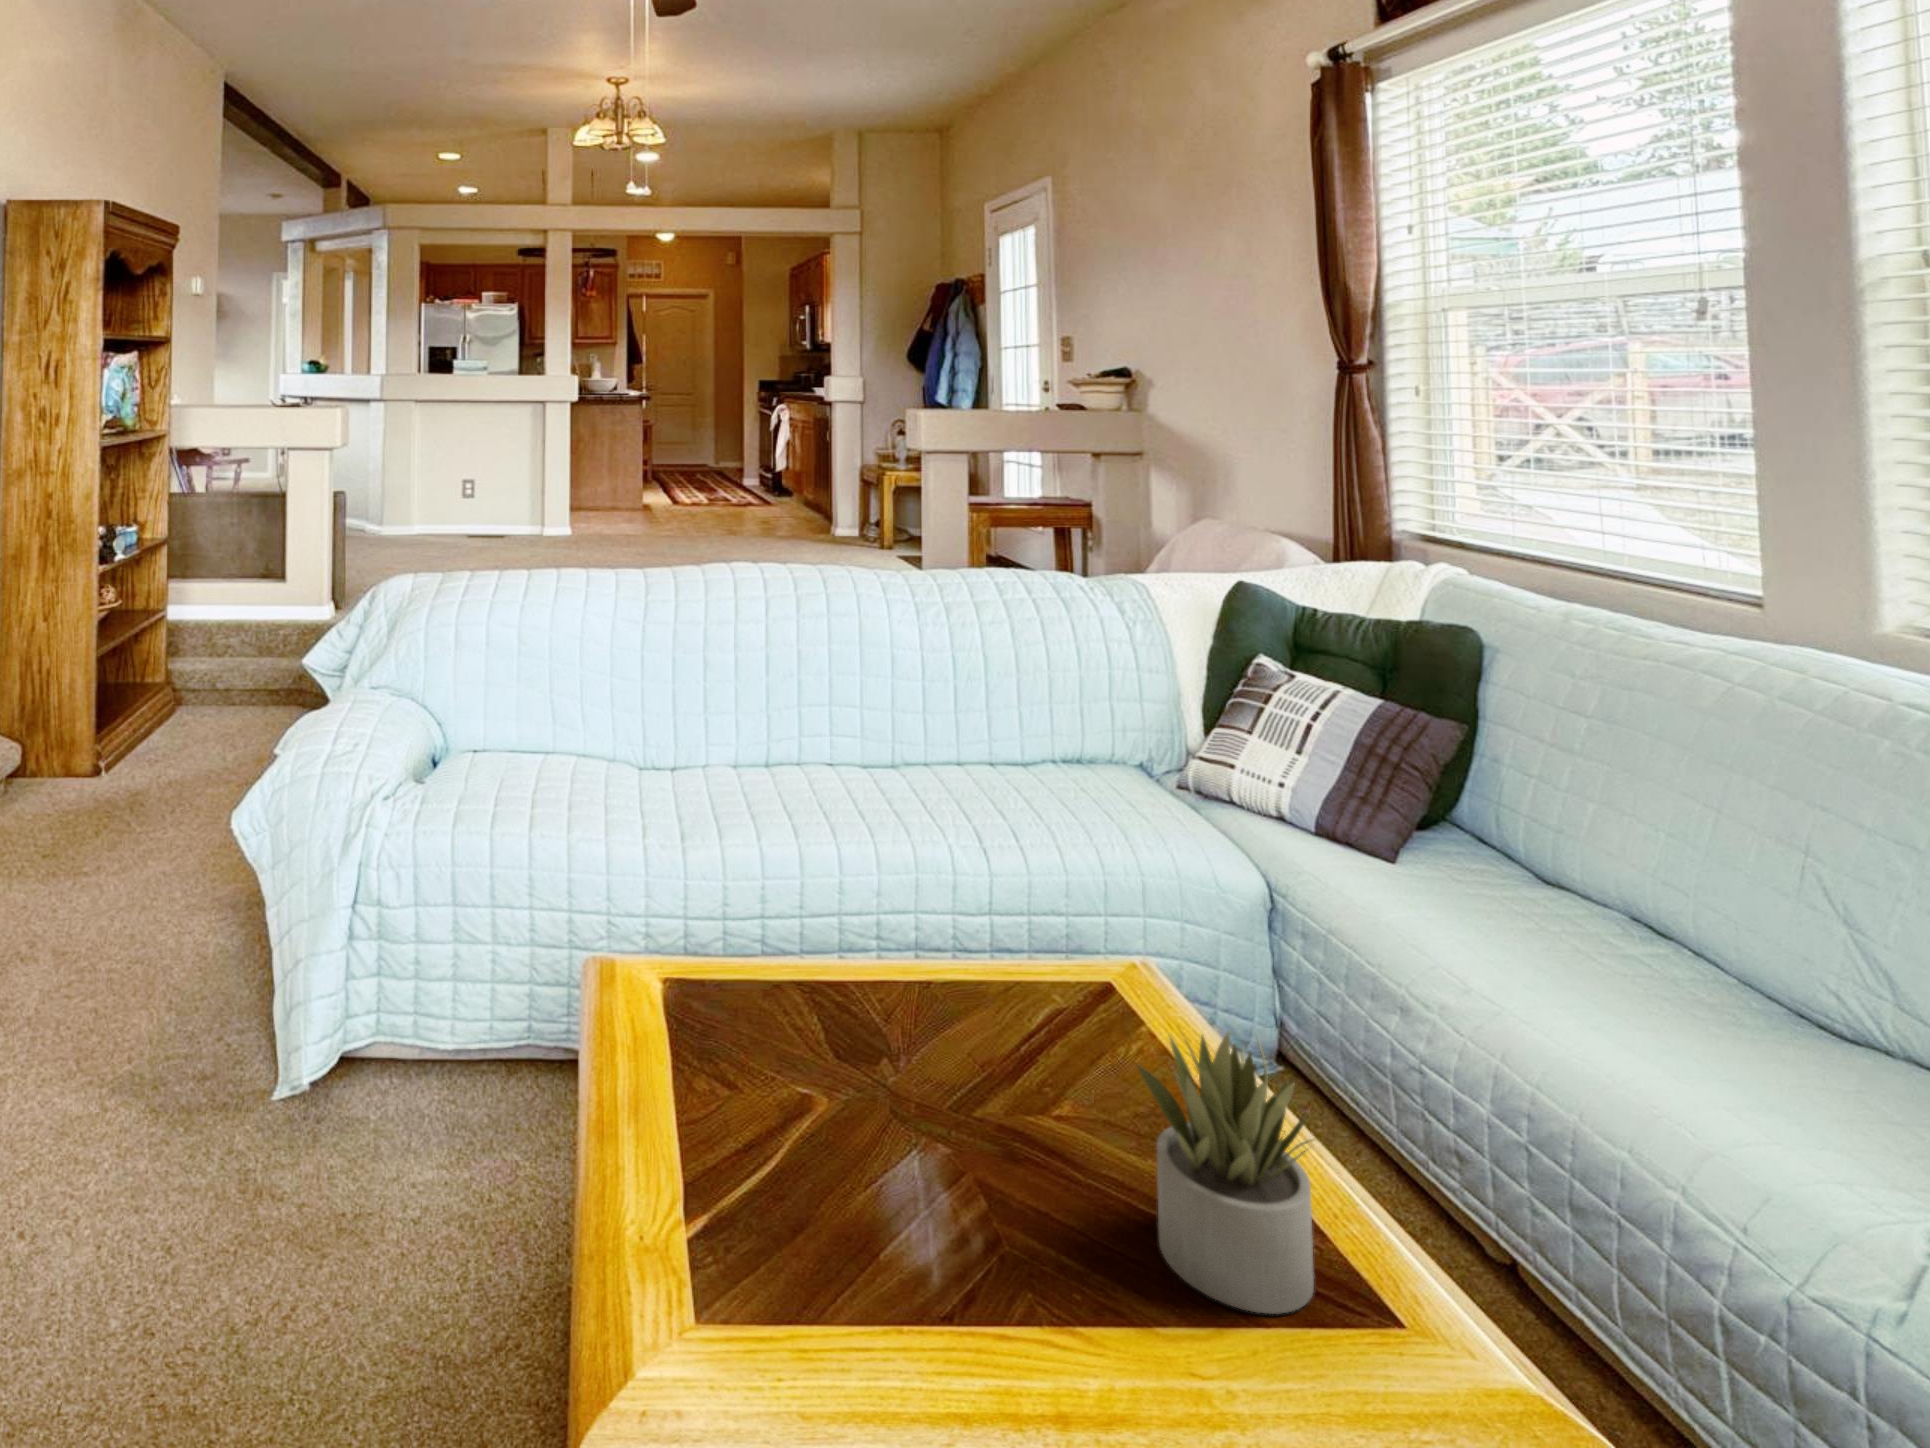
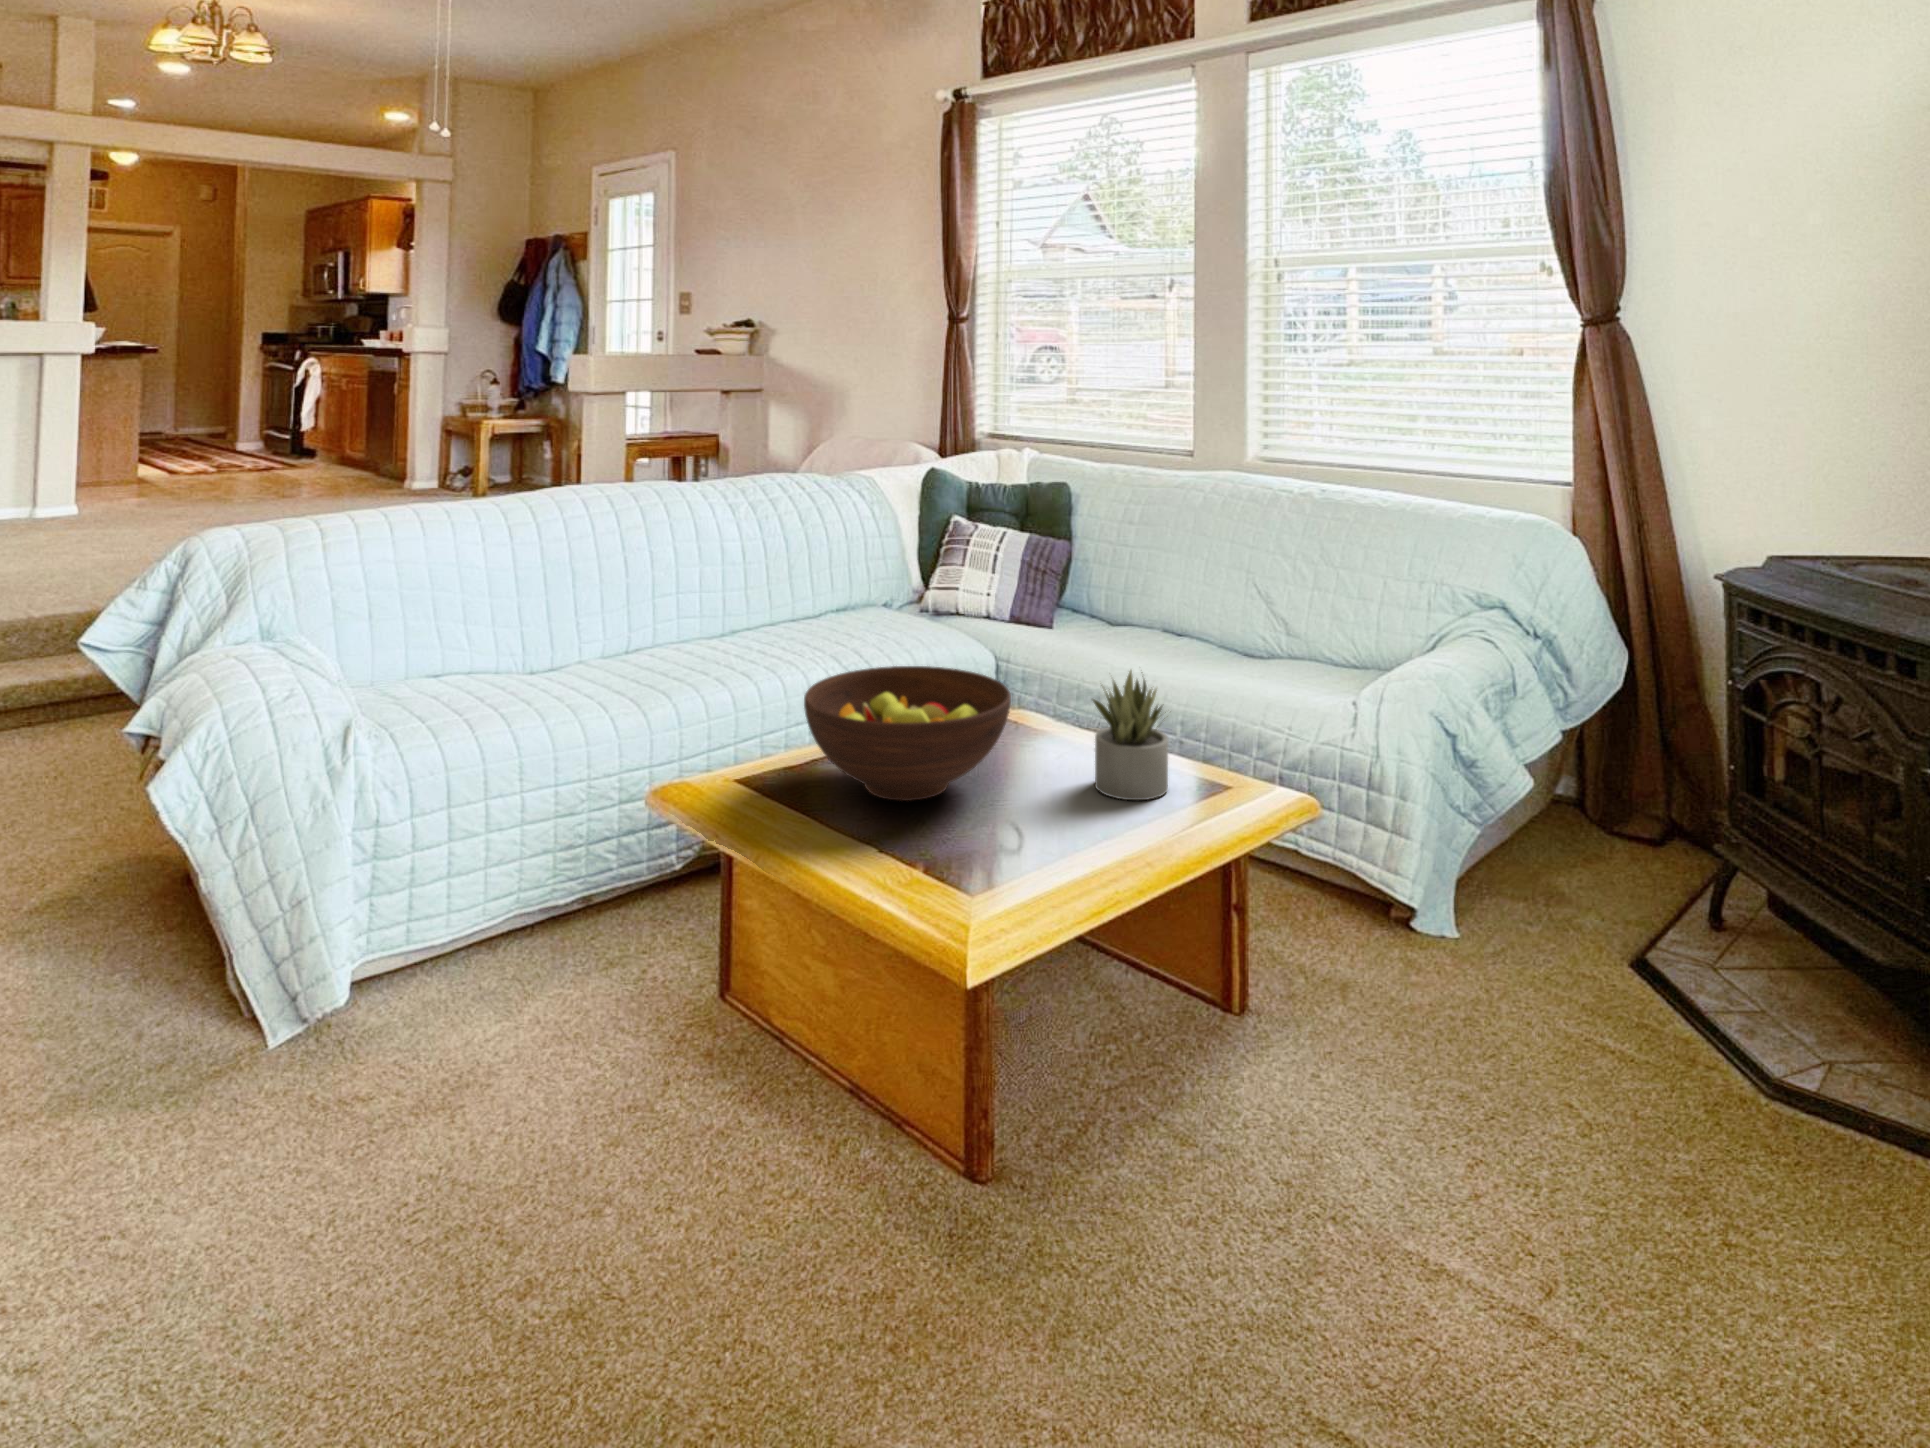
fruit bowl: none [695,884,1017,1131] -> present [804,666,1011,801]

